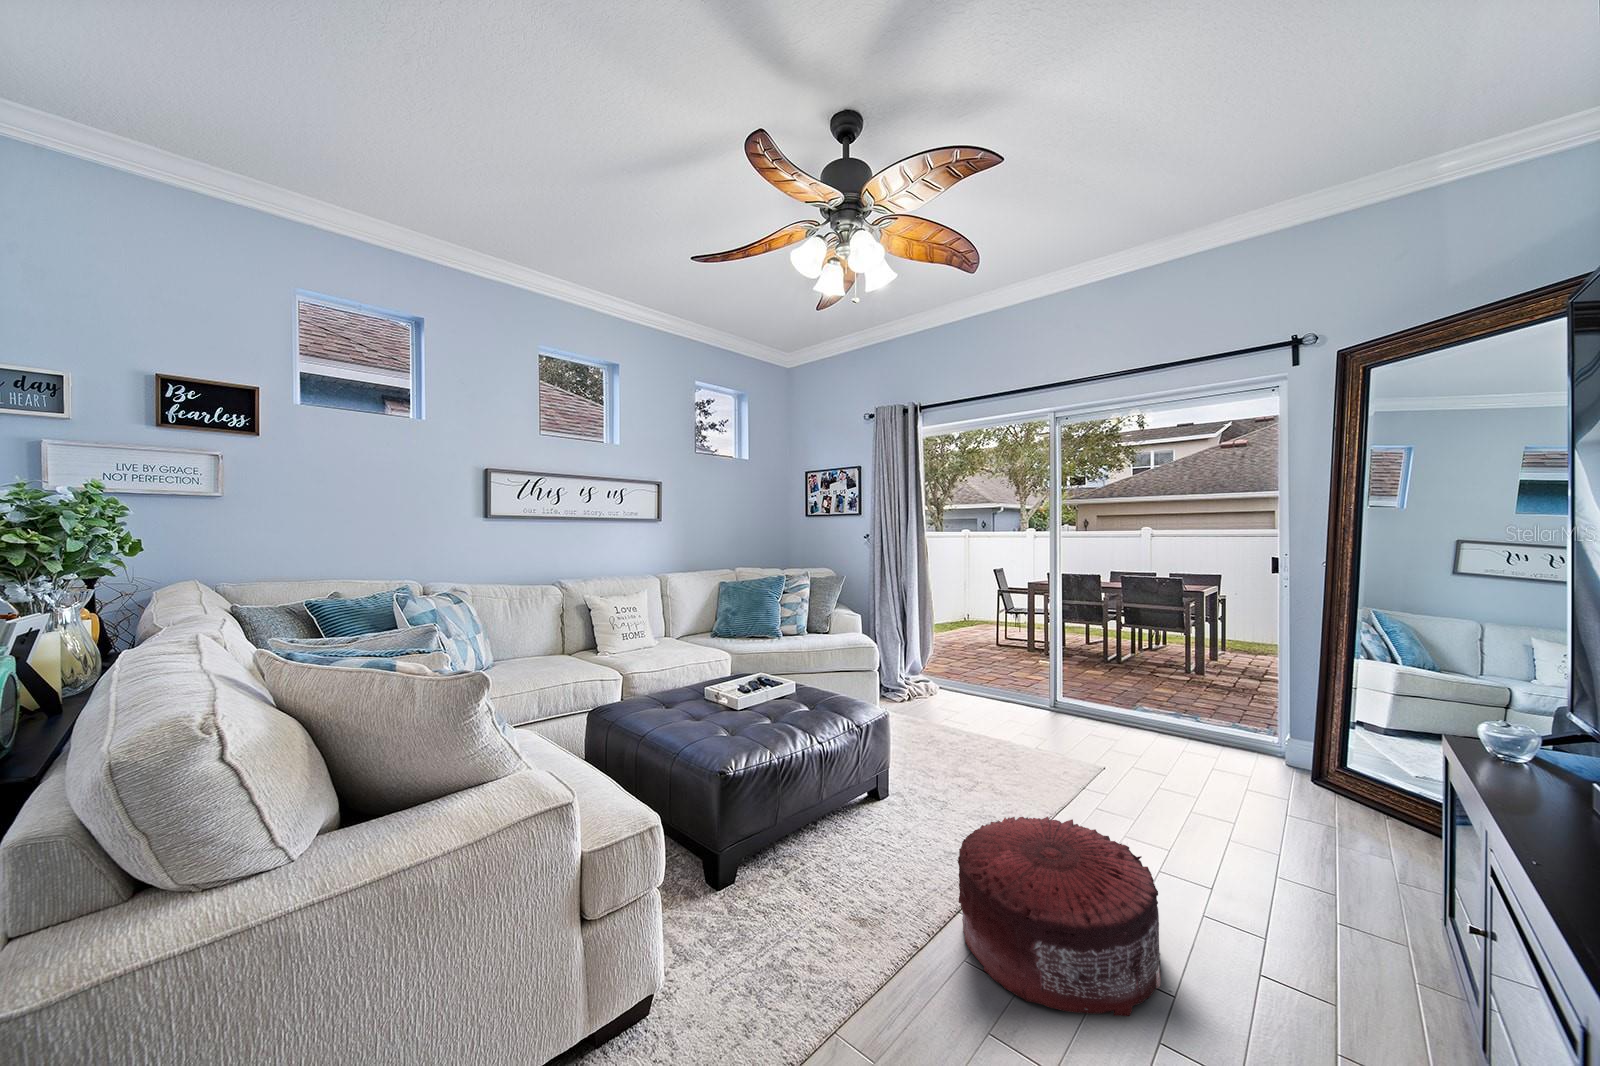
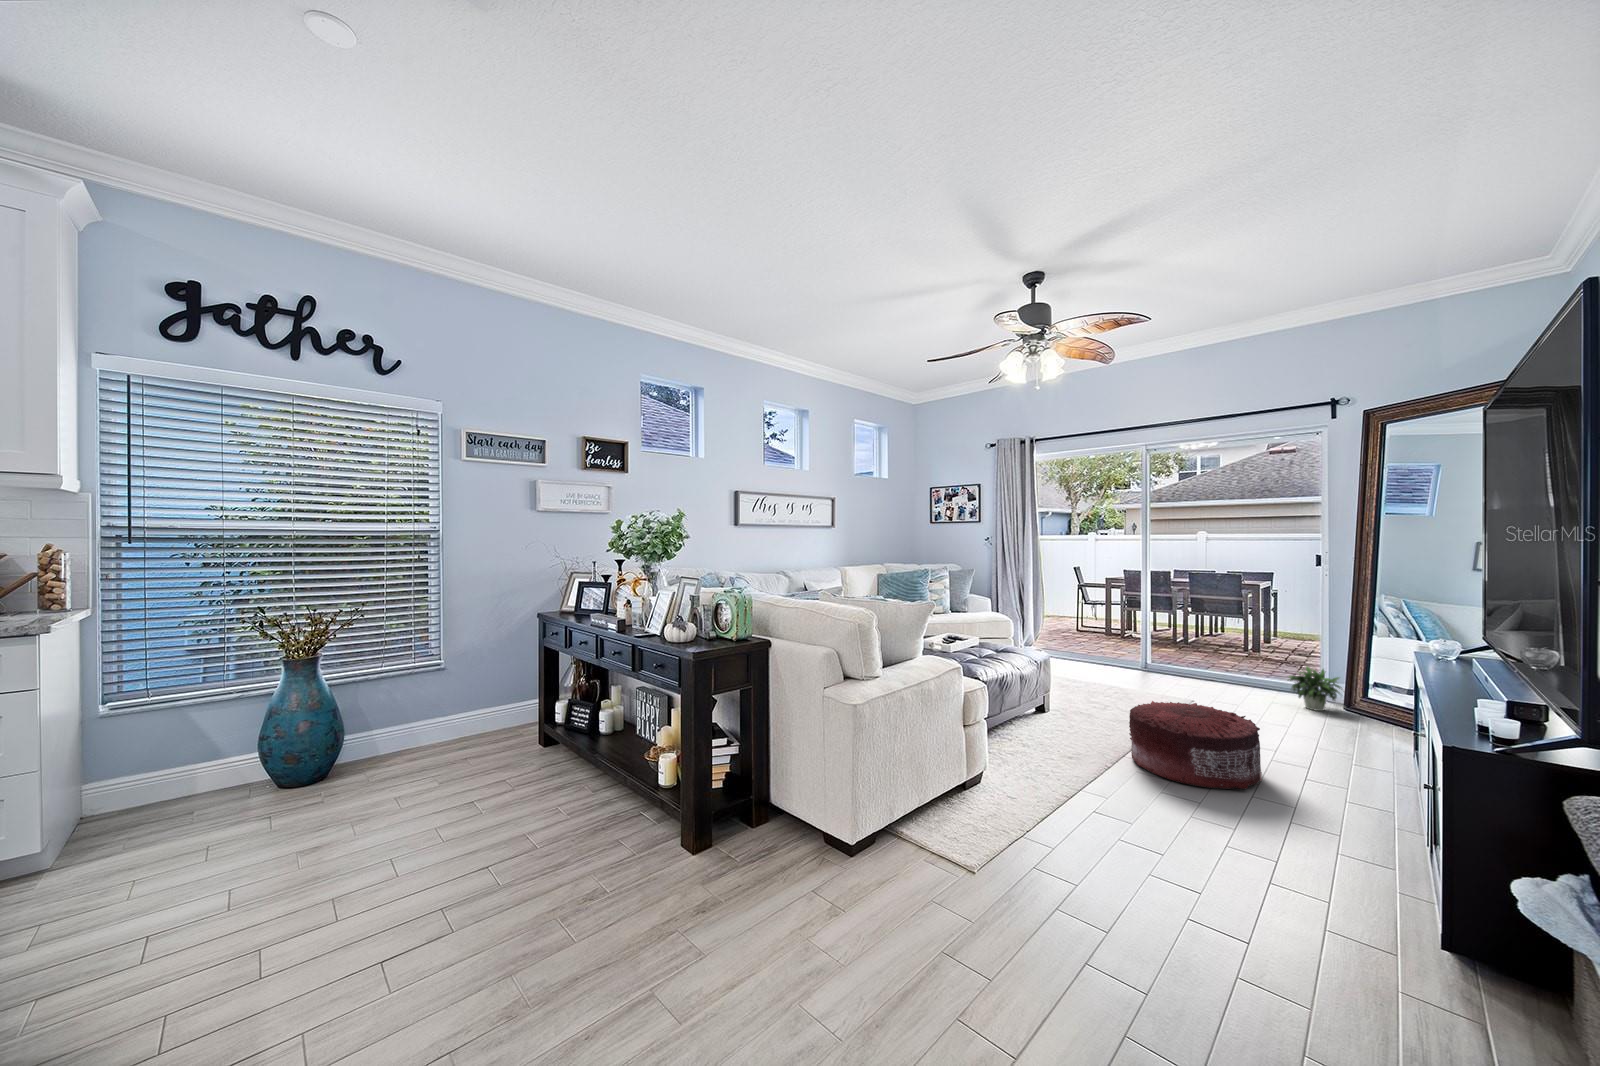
potted plant: none [1229,715,1311,784] -> present [1289,667,1342,711]

